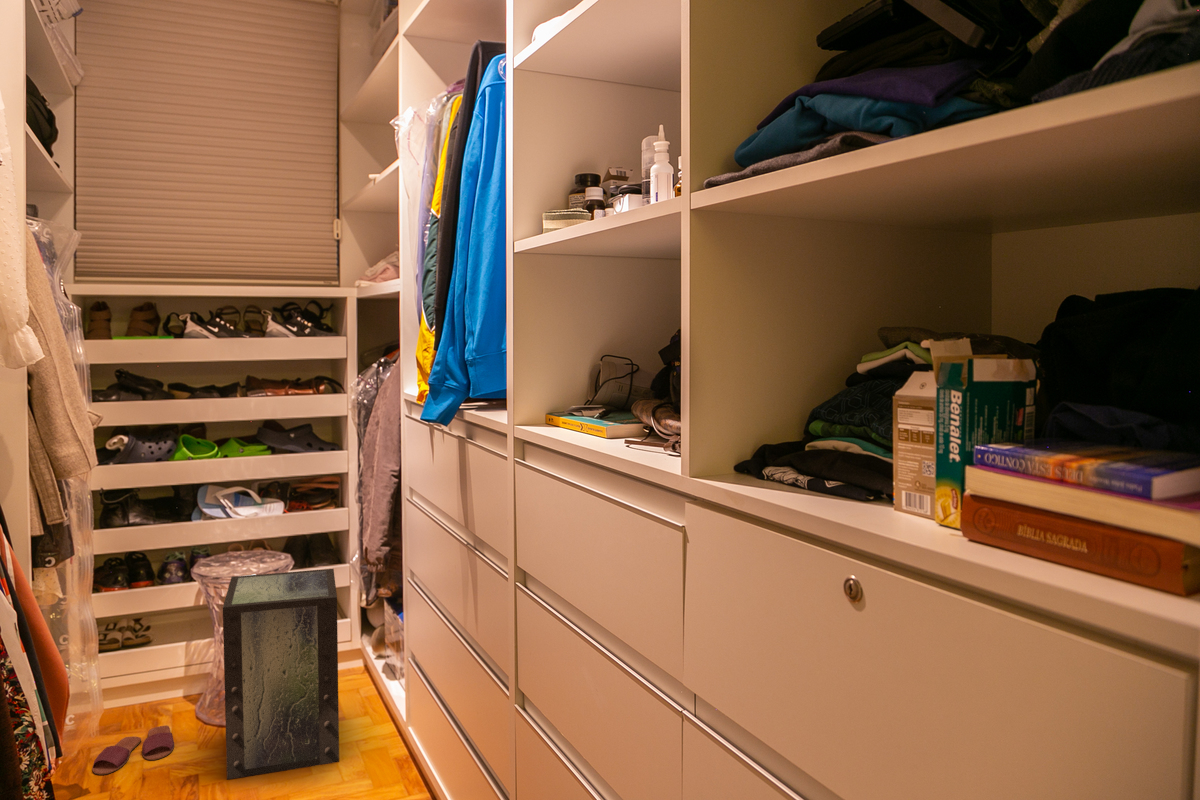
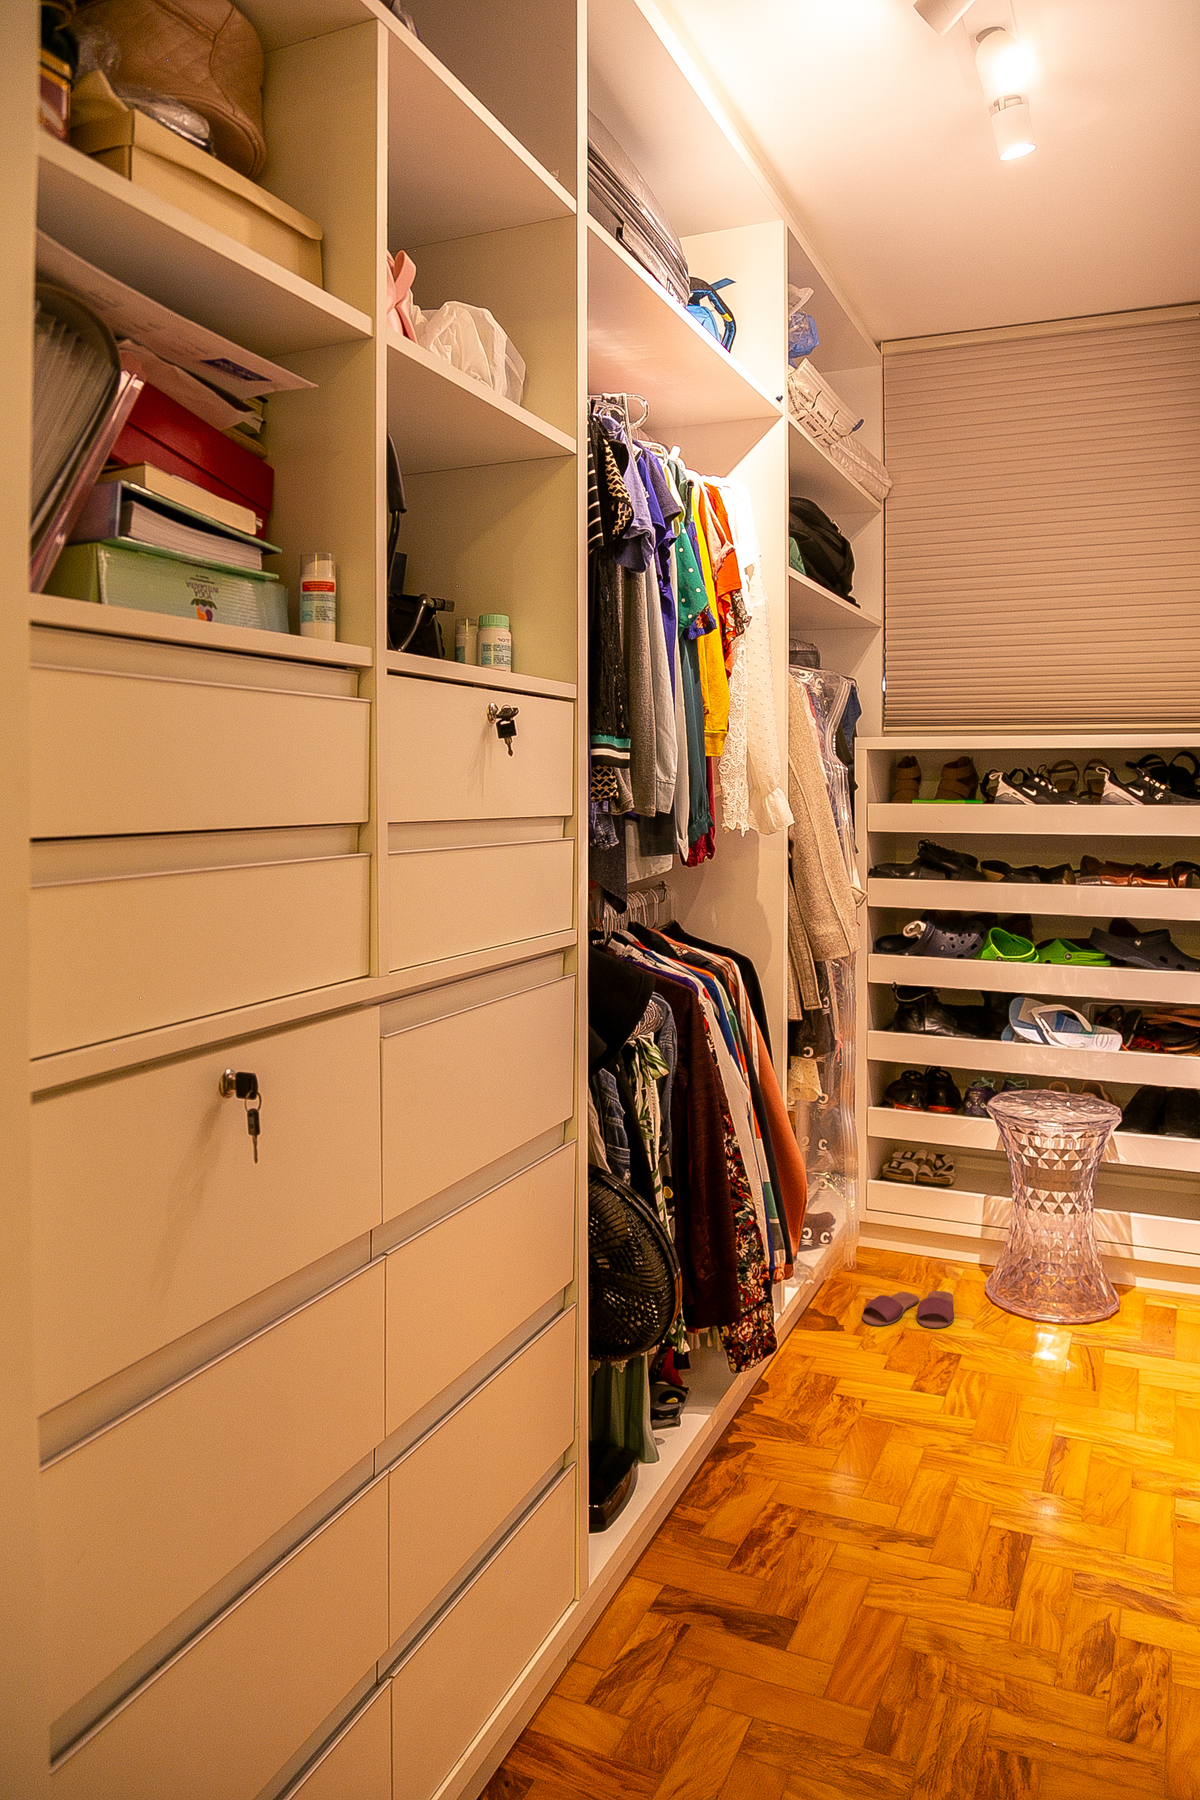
storage box: present [223,569,339,779] -> none [1006,1119,1175,1411]

